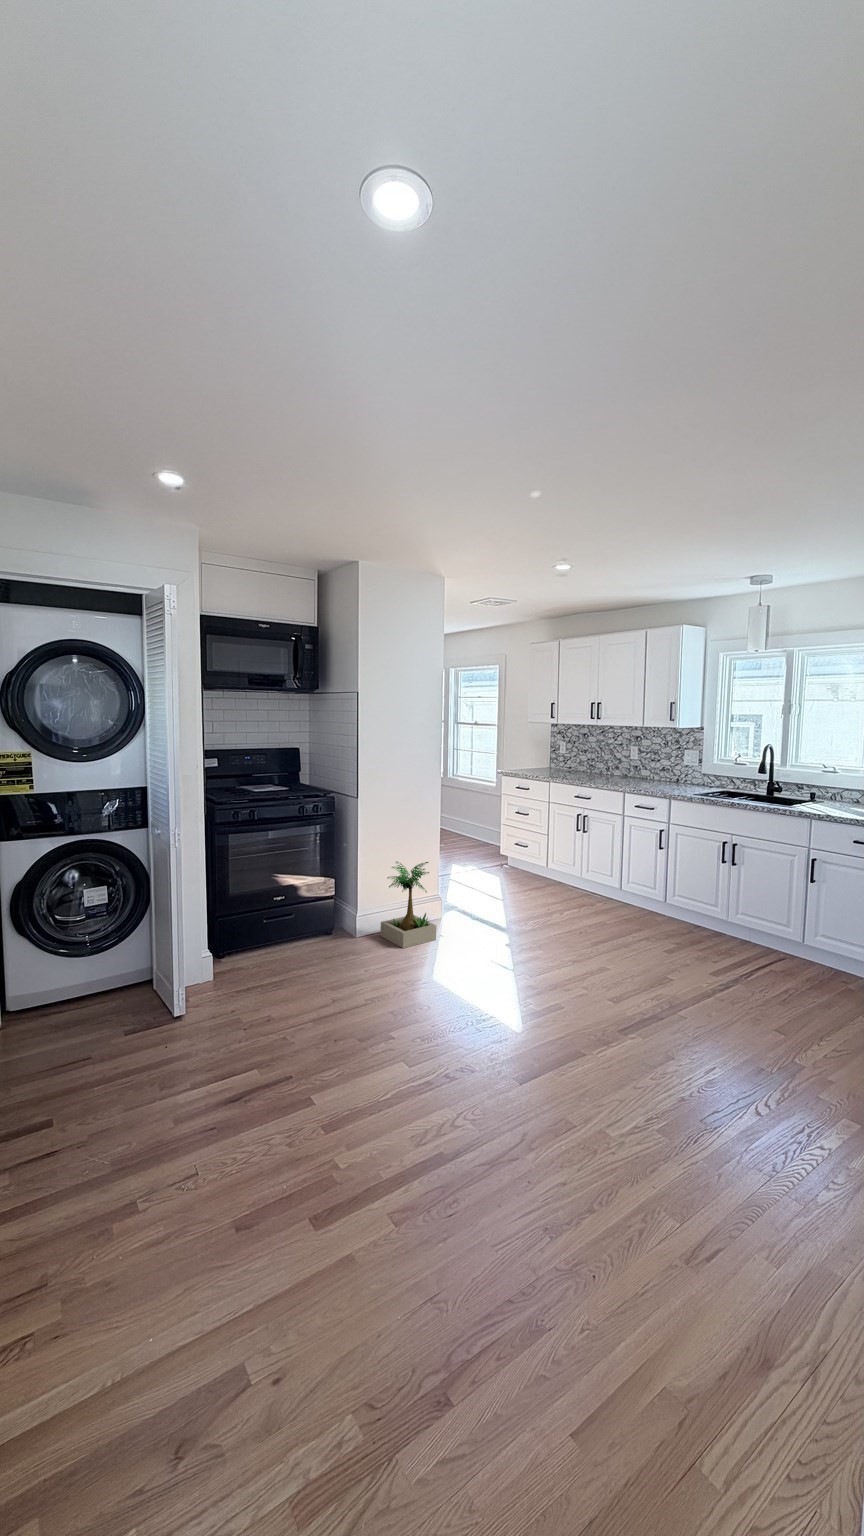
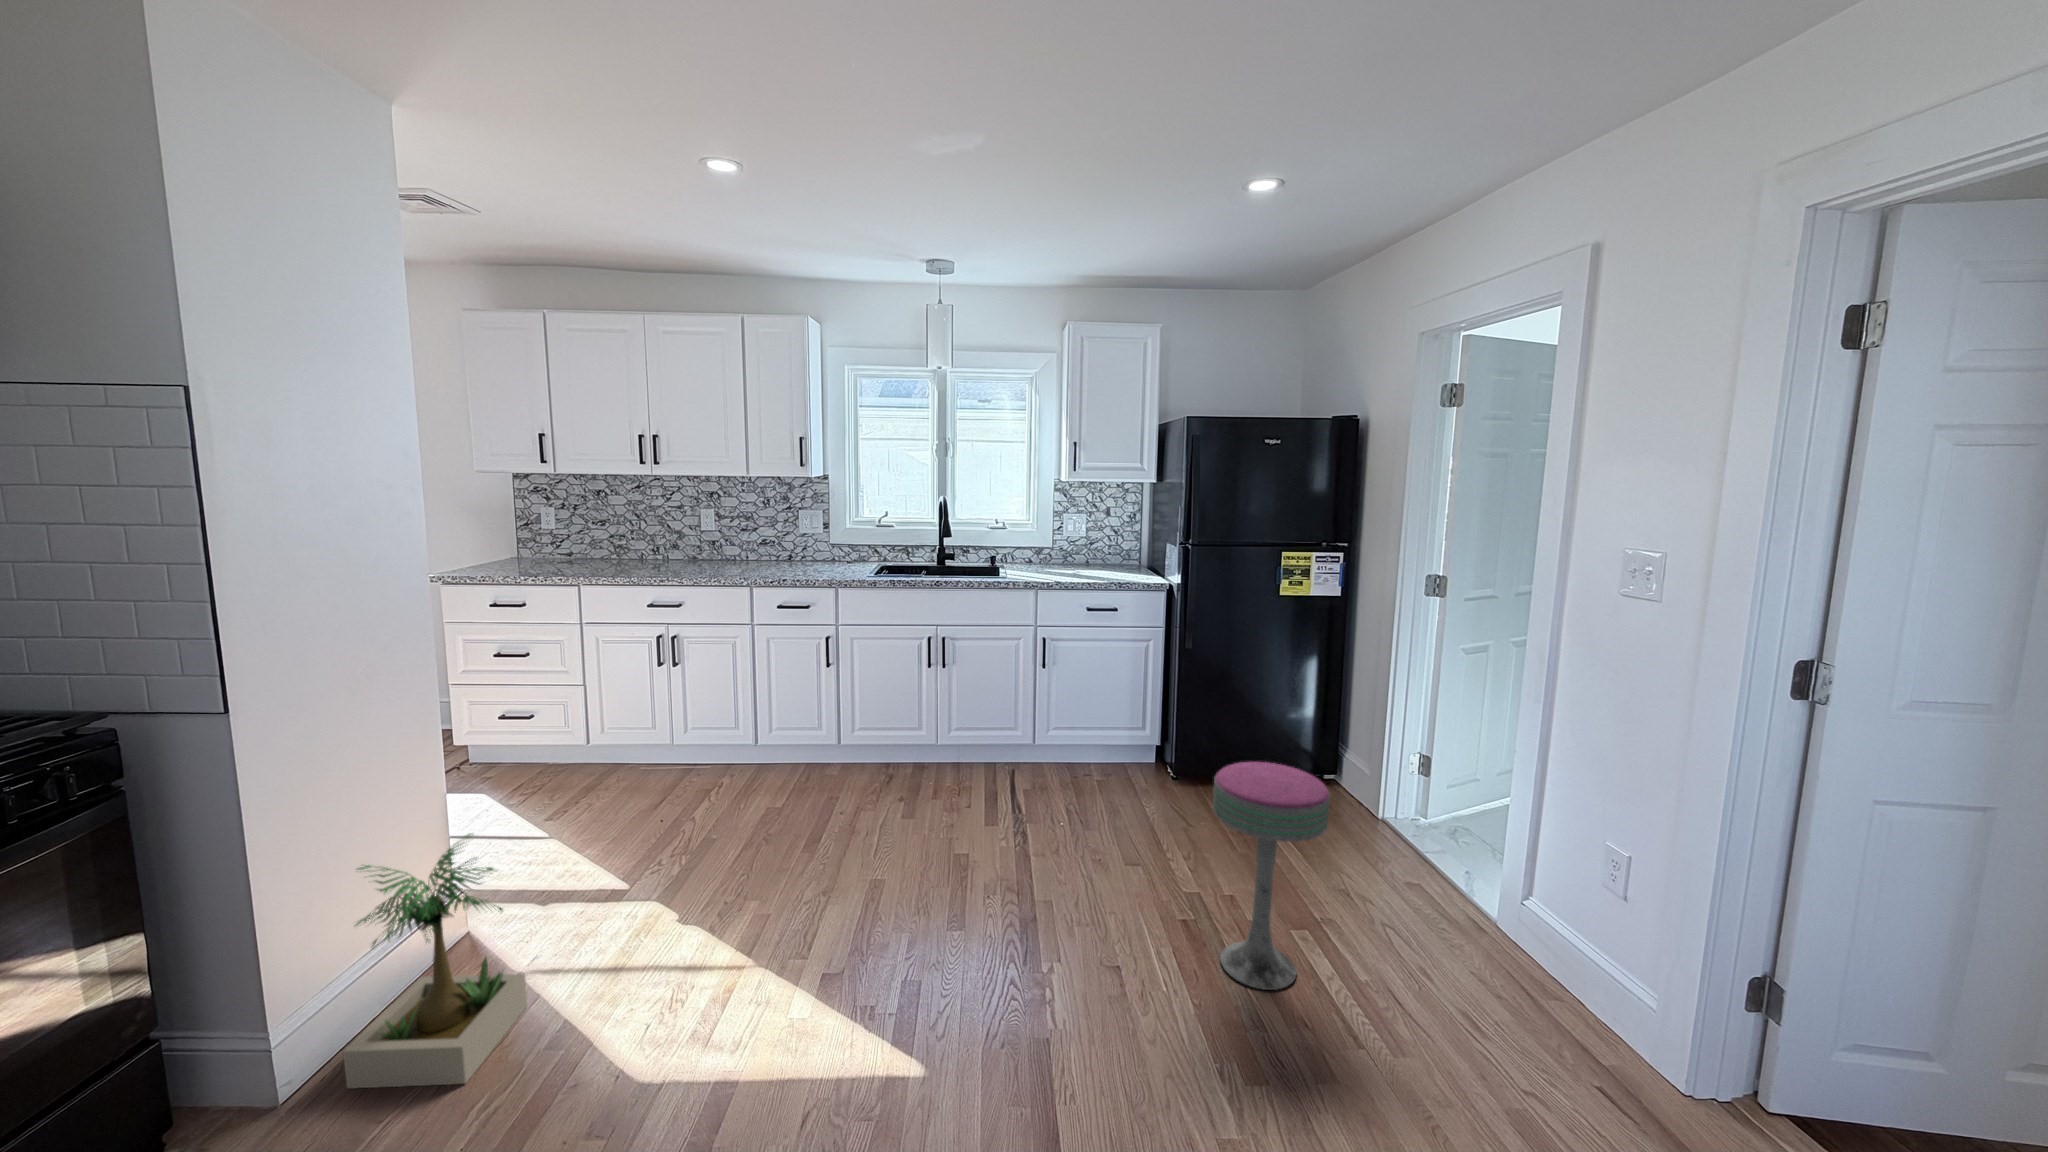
bar stool: none [722,935,815,1103] -> present [1212,762,1330,990]

